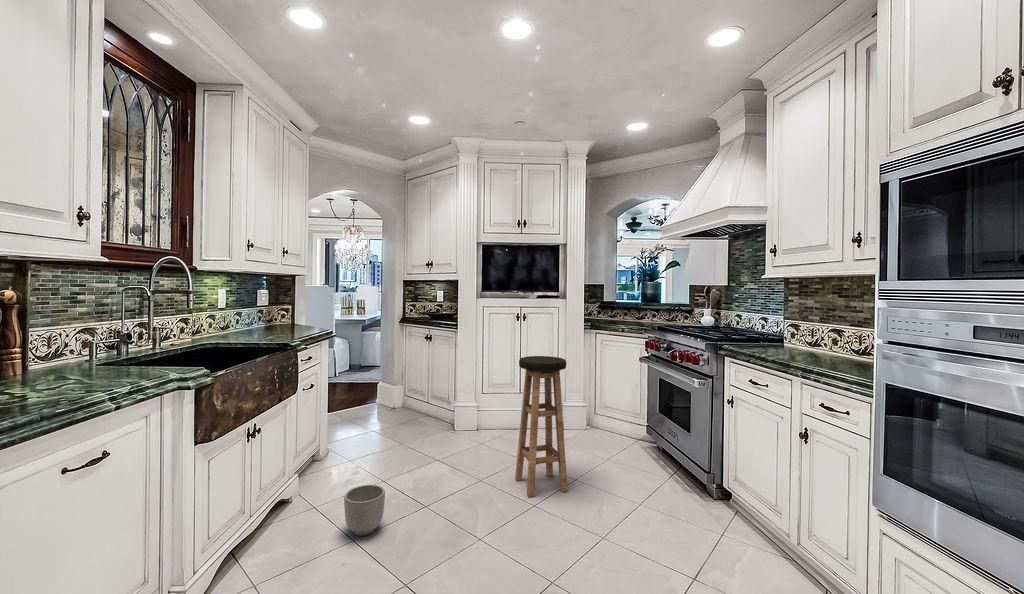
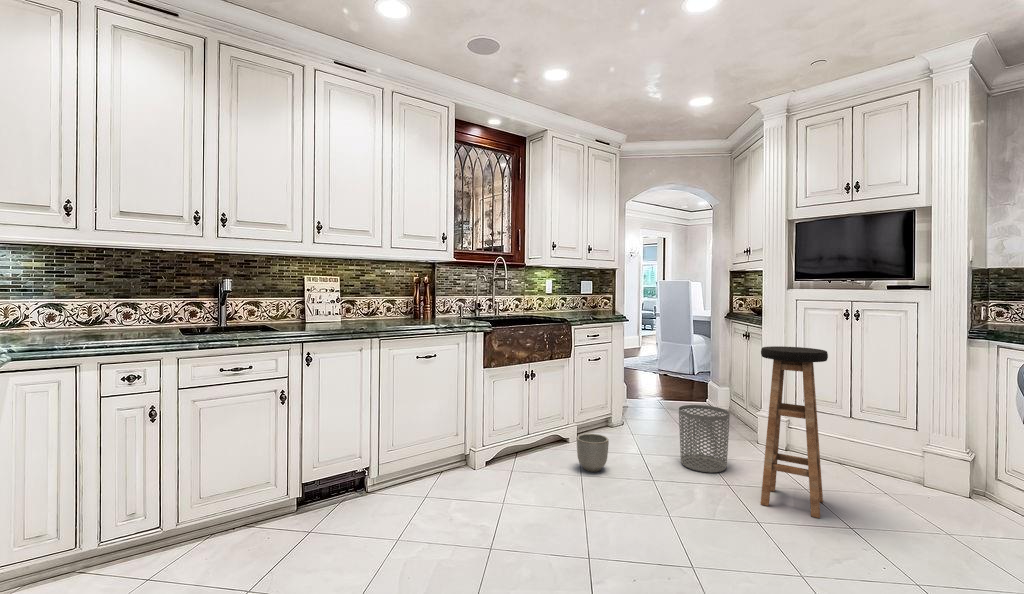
waste bin: none [430,417,476,485] -> present [679,405,730,473]

